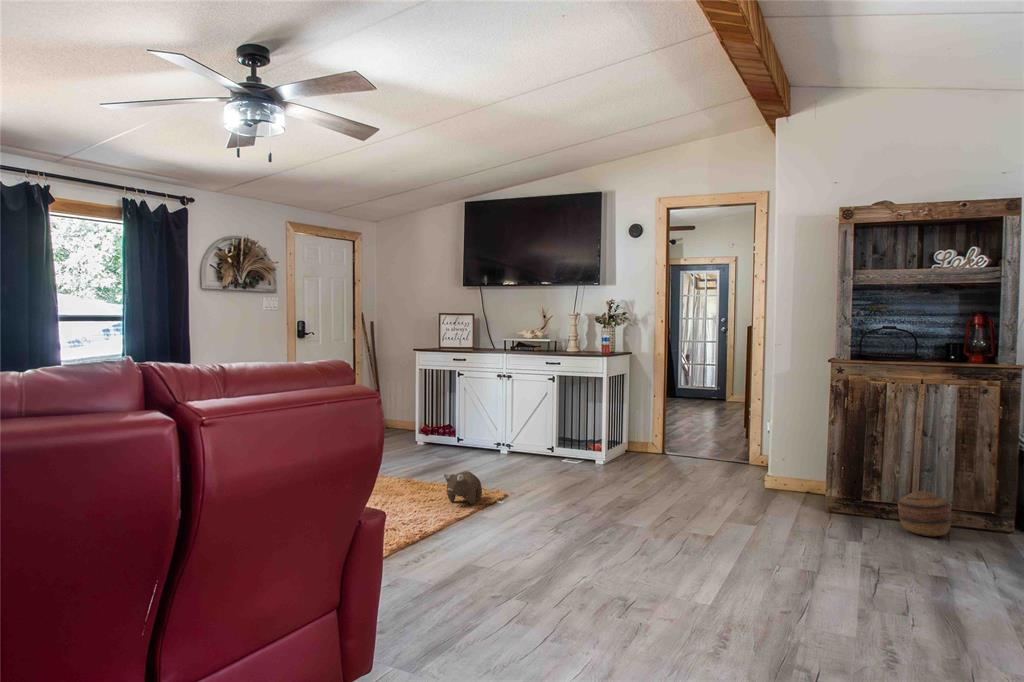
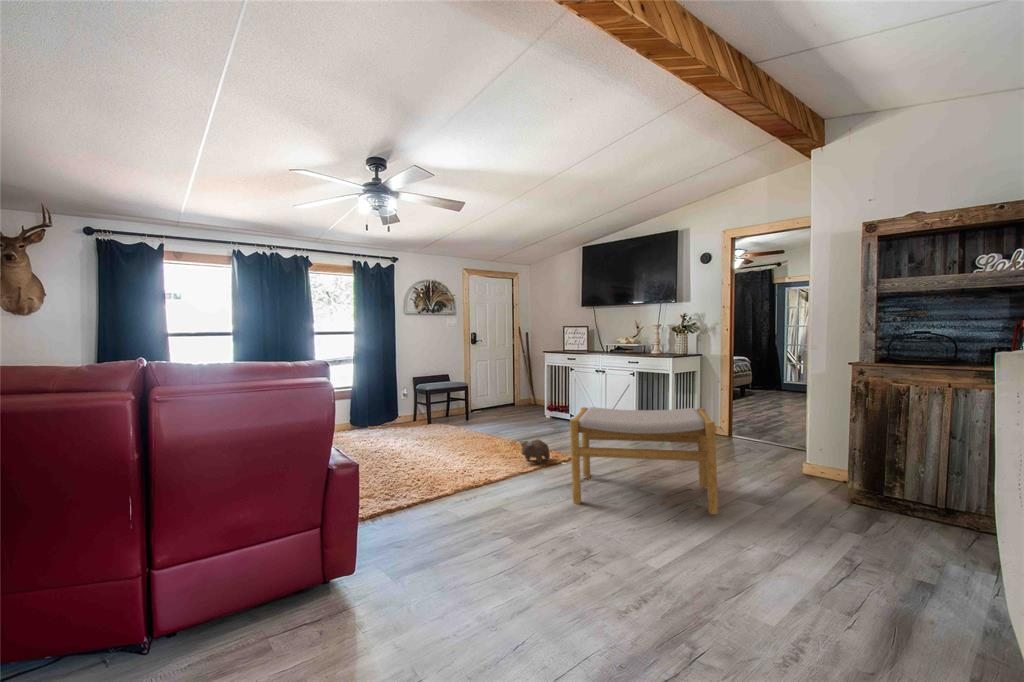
footstool: none [539,417,725,550] -> present [570,407,718,514]
basket: present [898,491,951,536] -> none [916,493,978,540]

